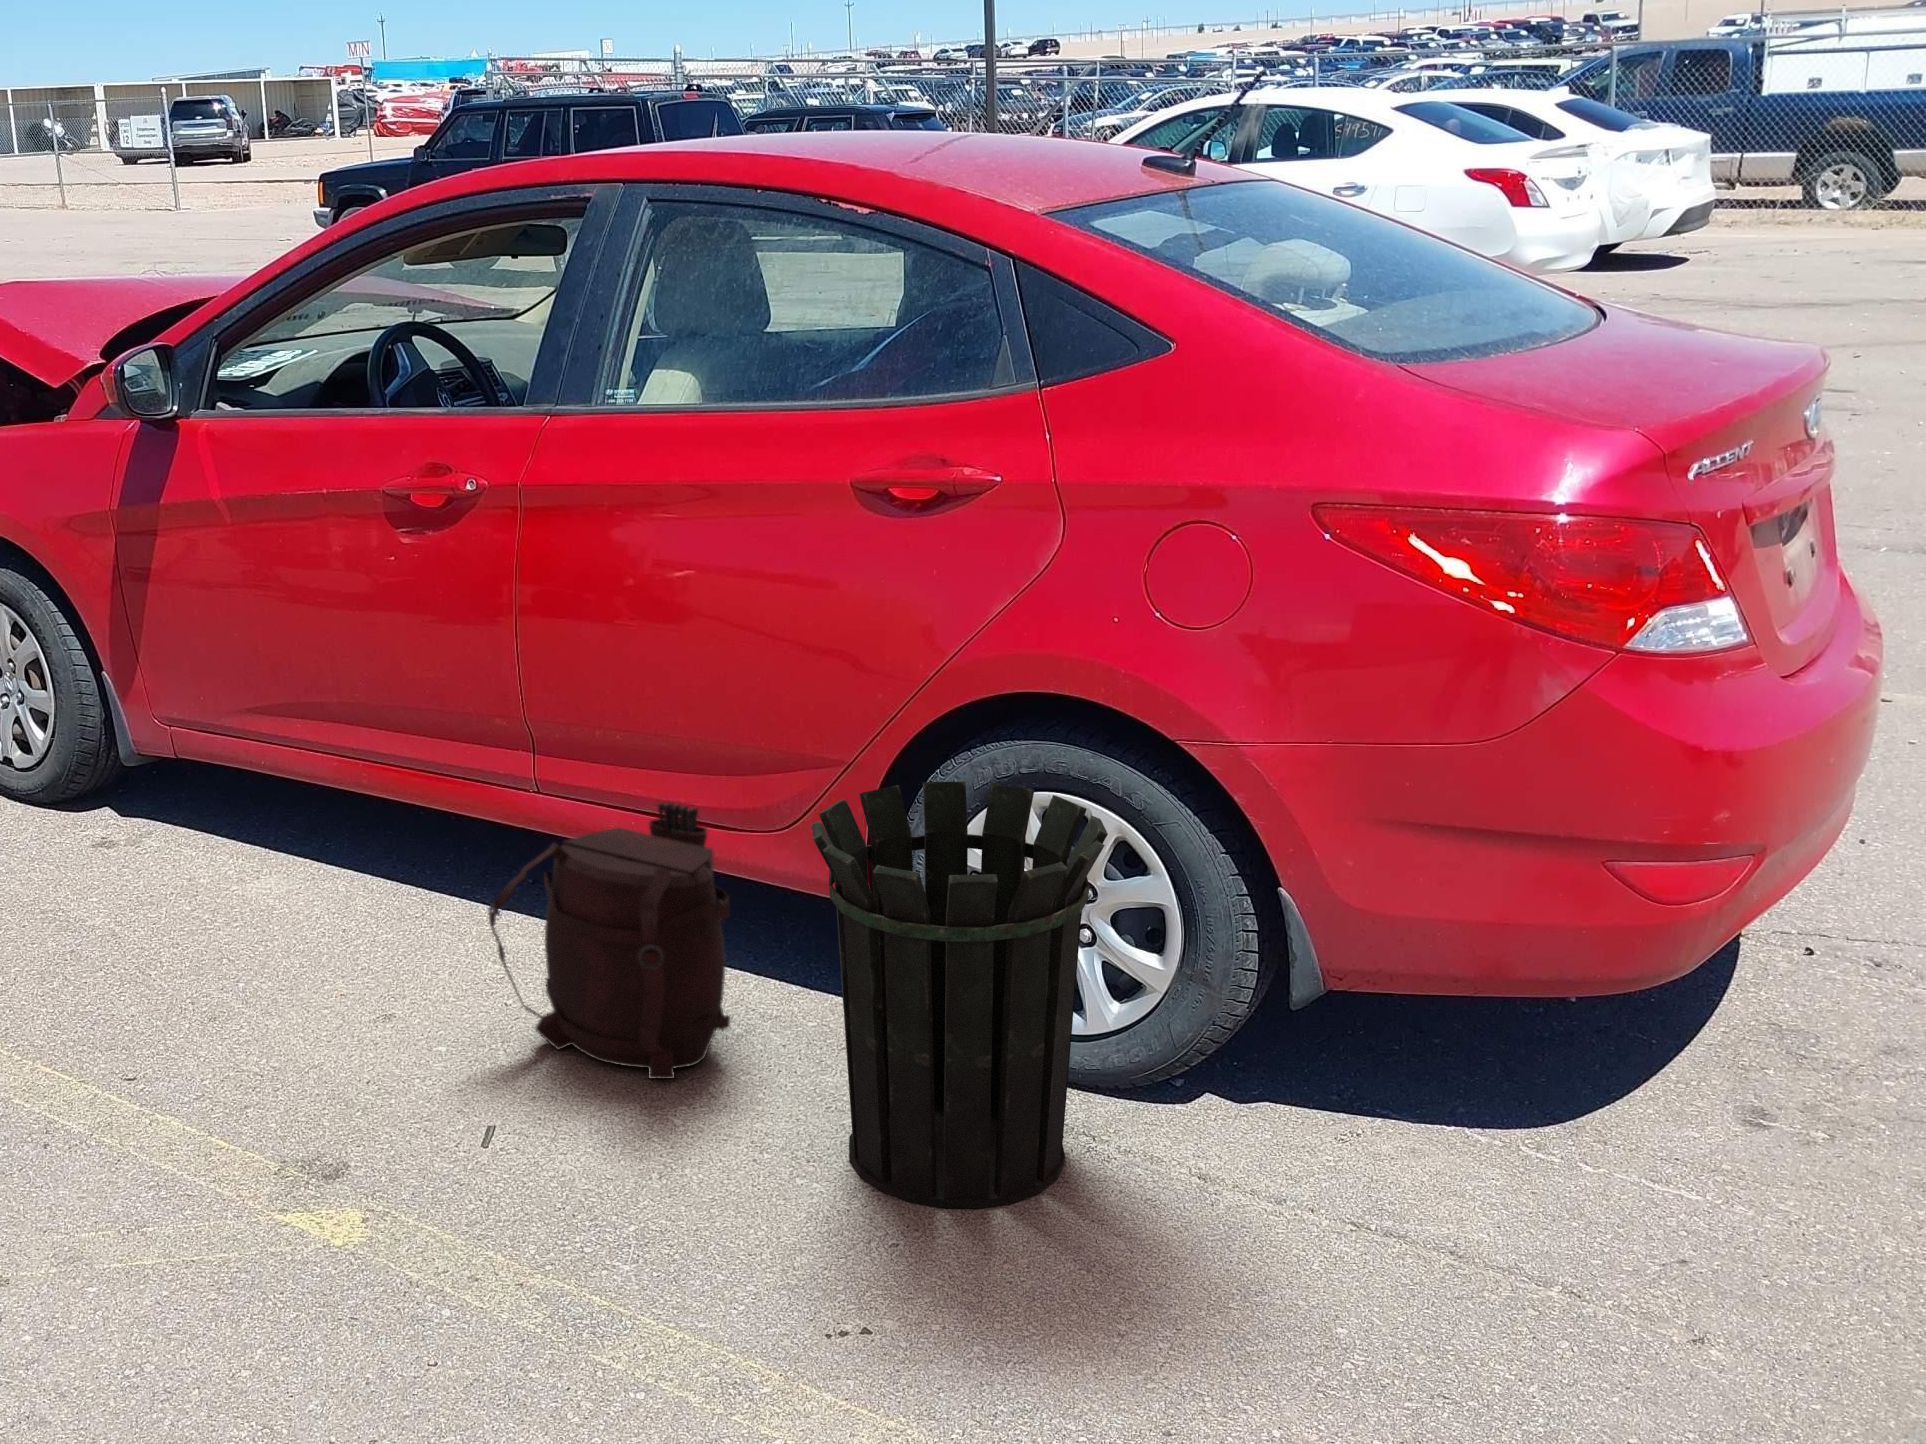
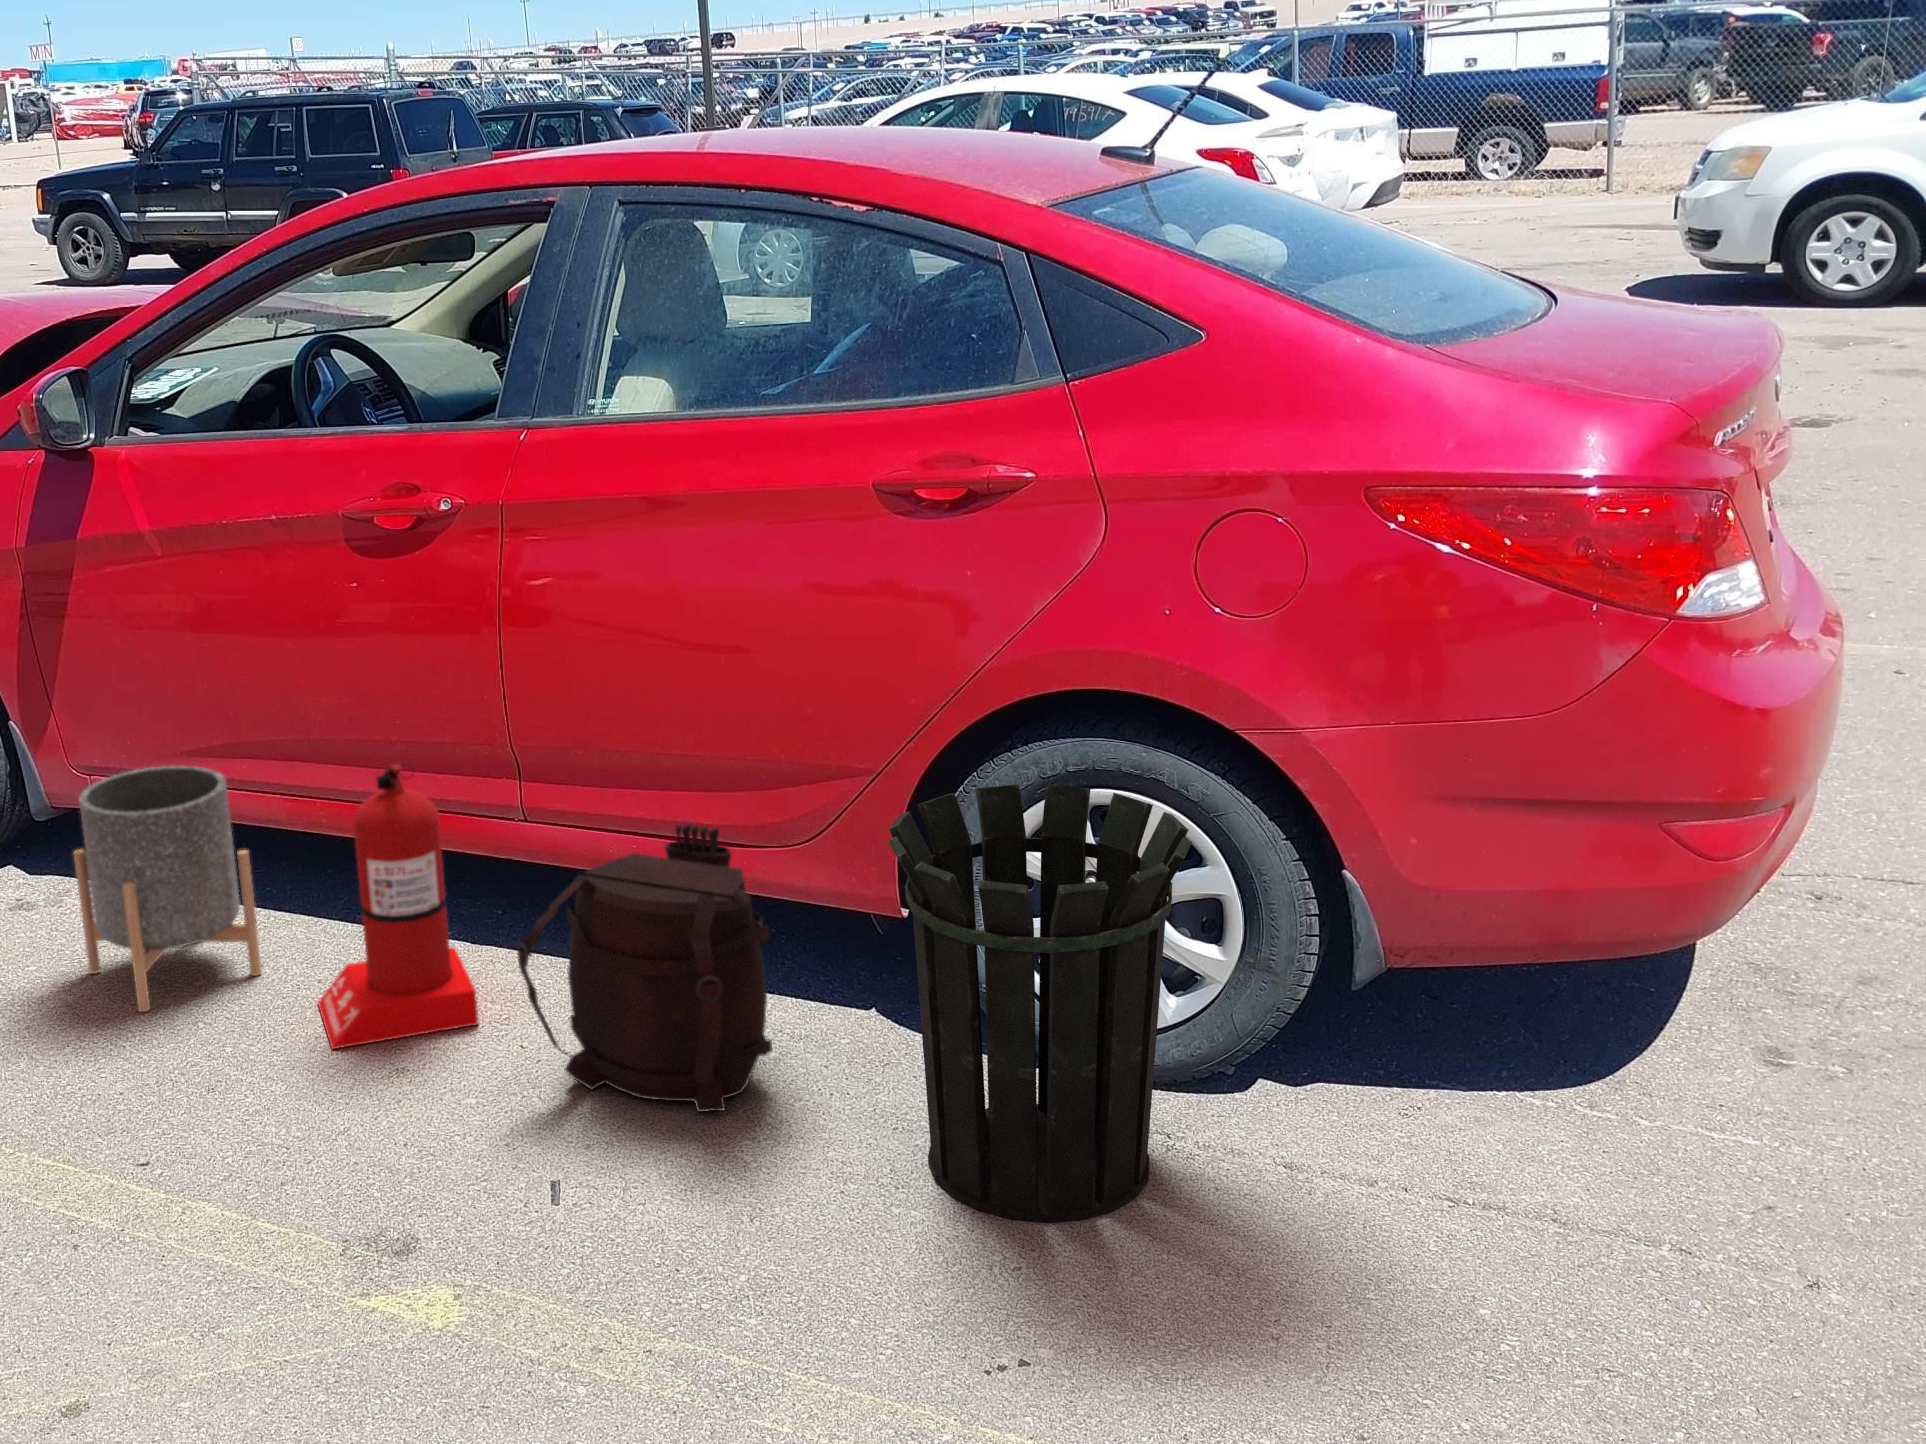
planter: none [132,720,297,947] -> present [74,766,262,1012]
fire extinguisher: none [334,729,476,994] -> present [318,764,479,1049]

